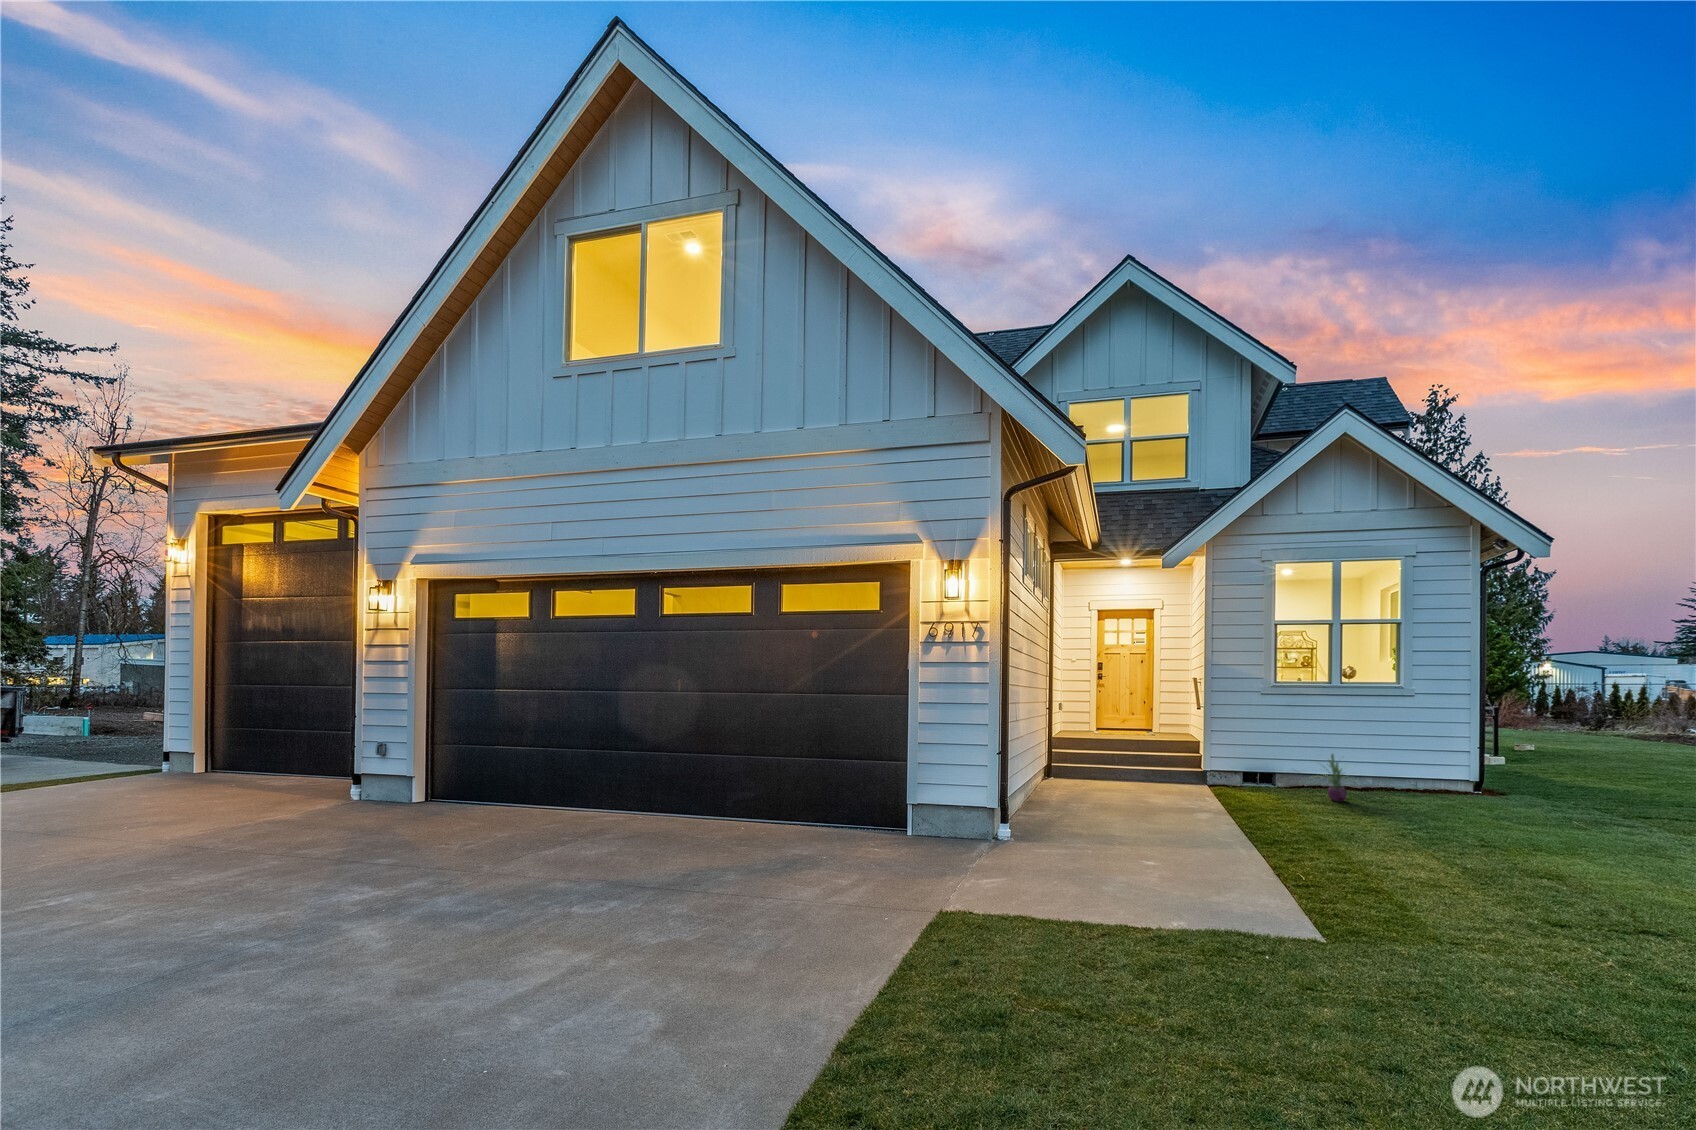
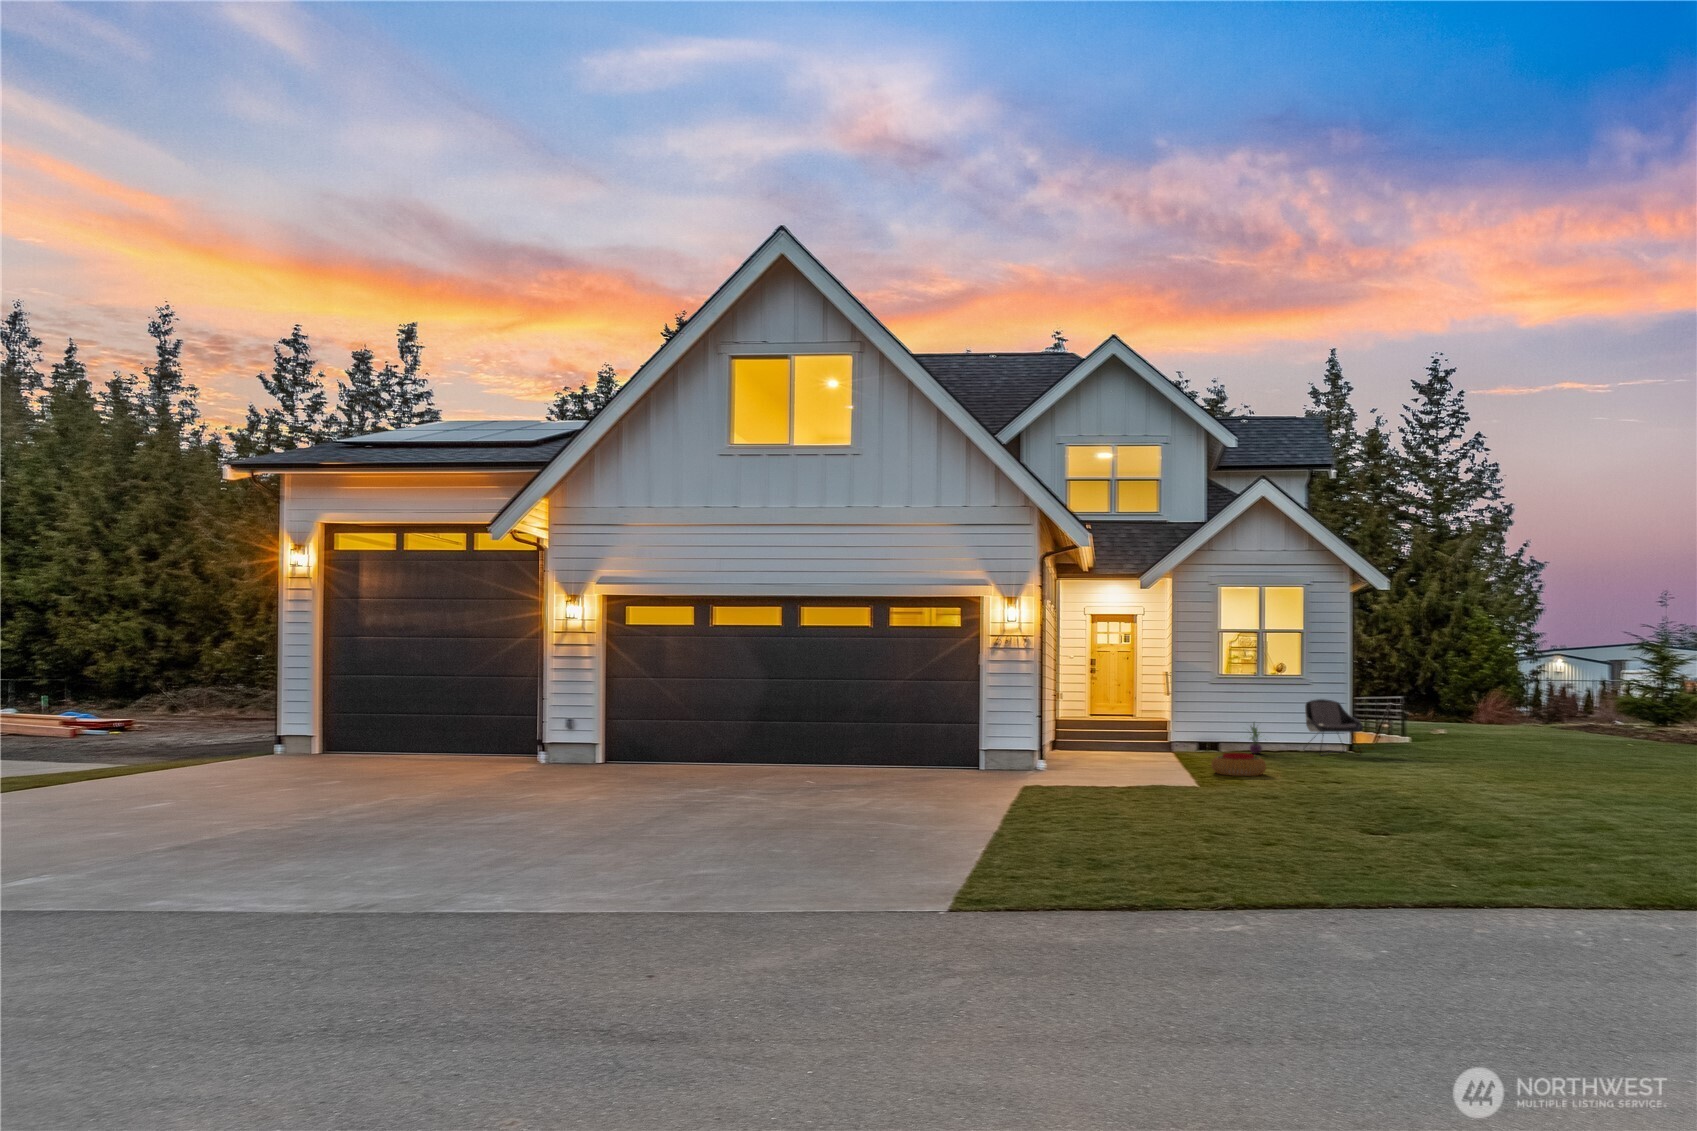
lounge chair: none [1409,723,1515,813] -> present [1305,699,1363,754]
pouf: none [1299,826,1409,877] -> present [1211,753,1266,776]

